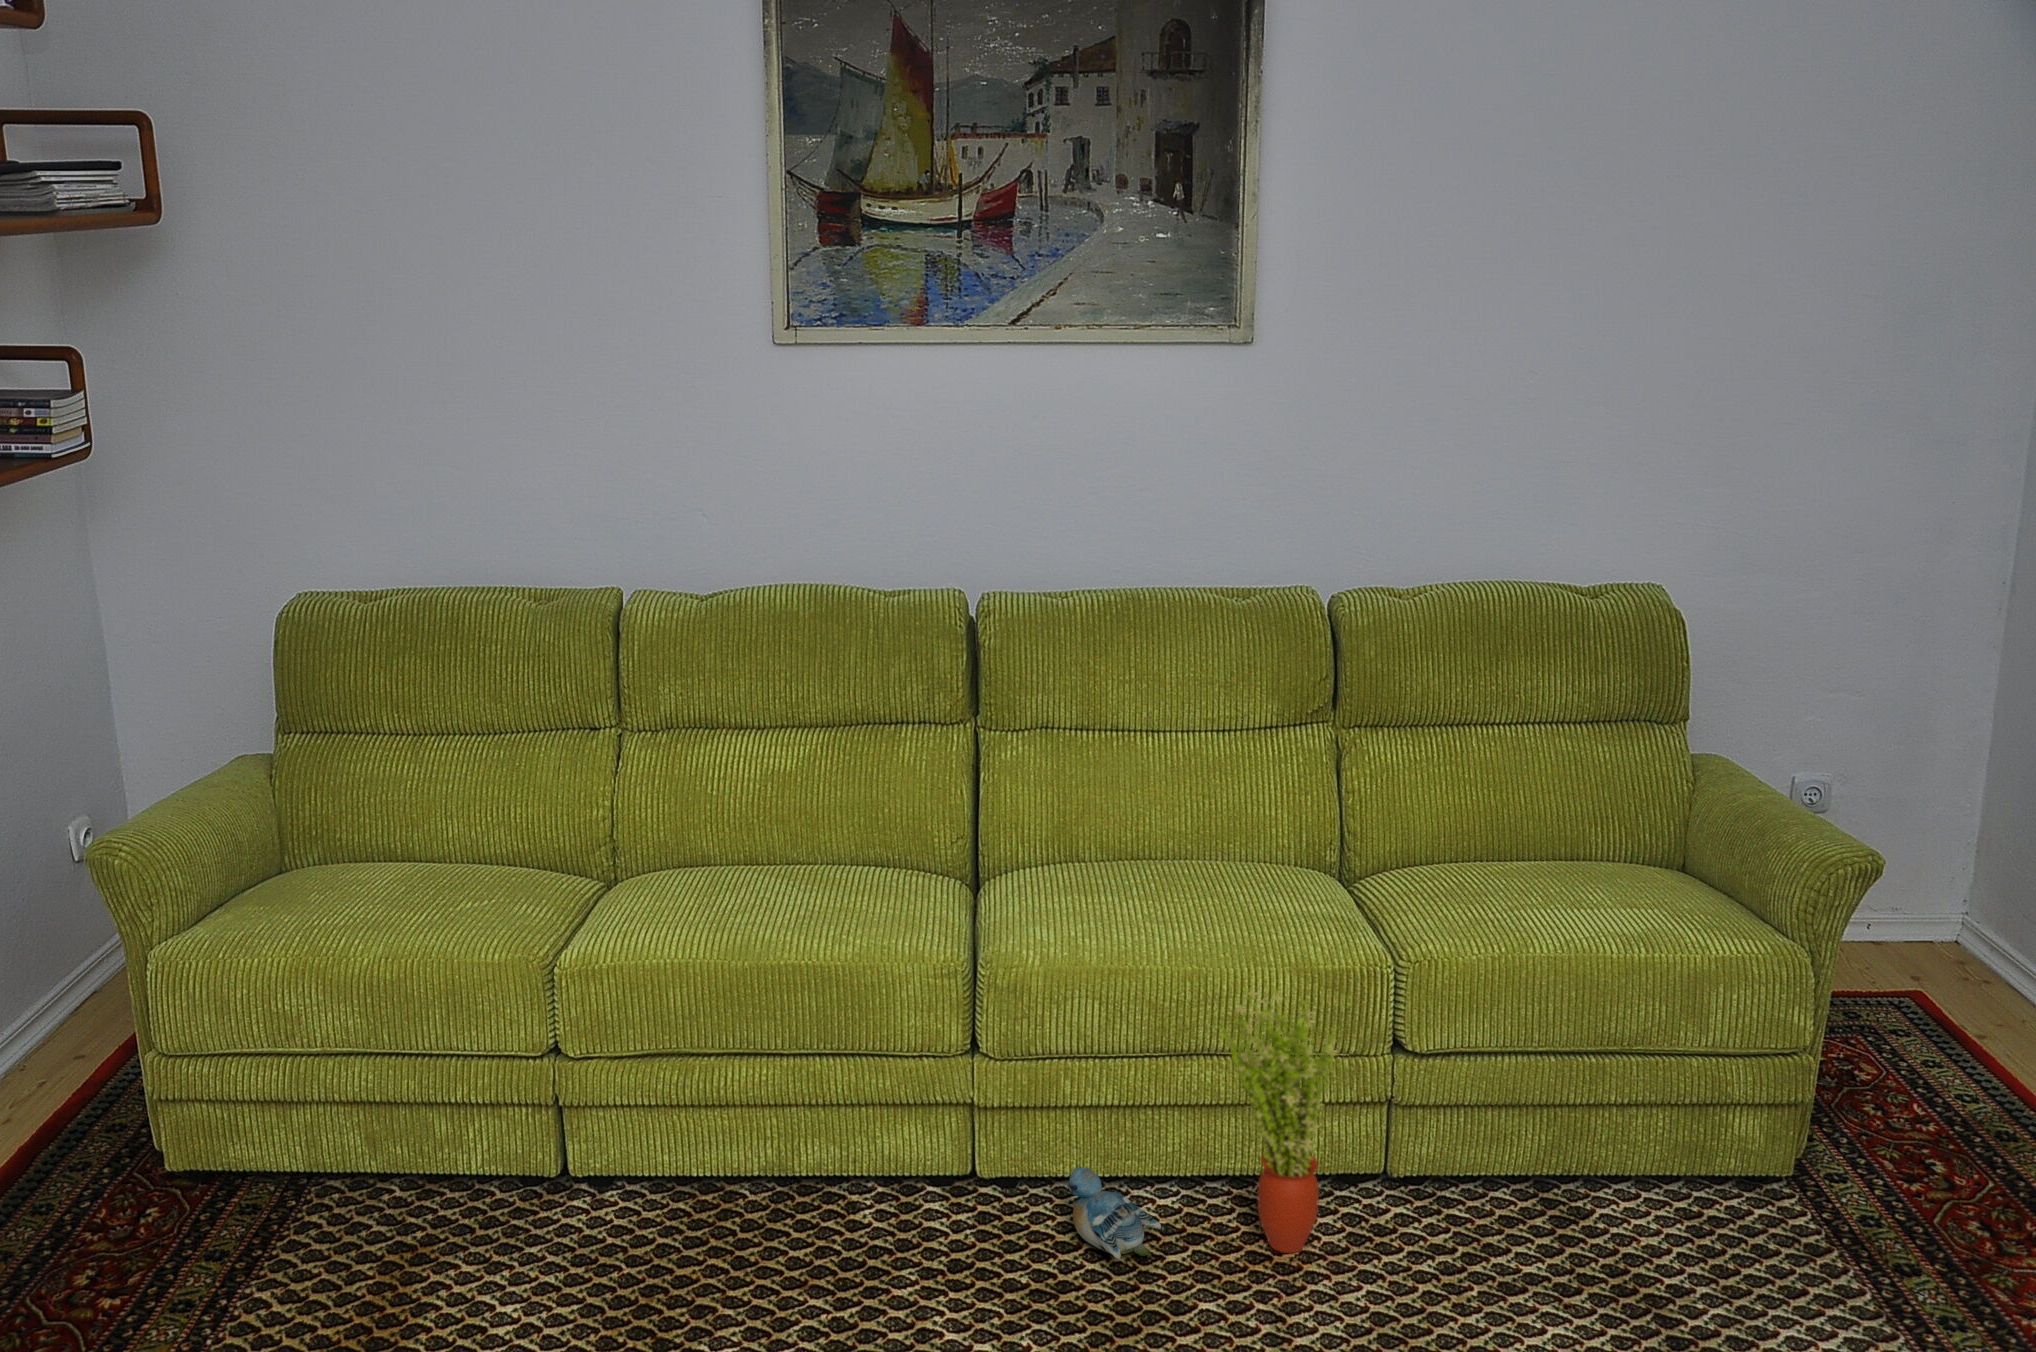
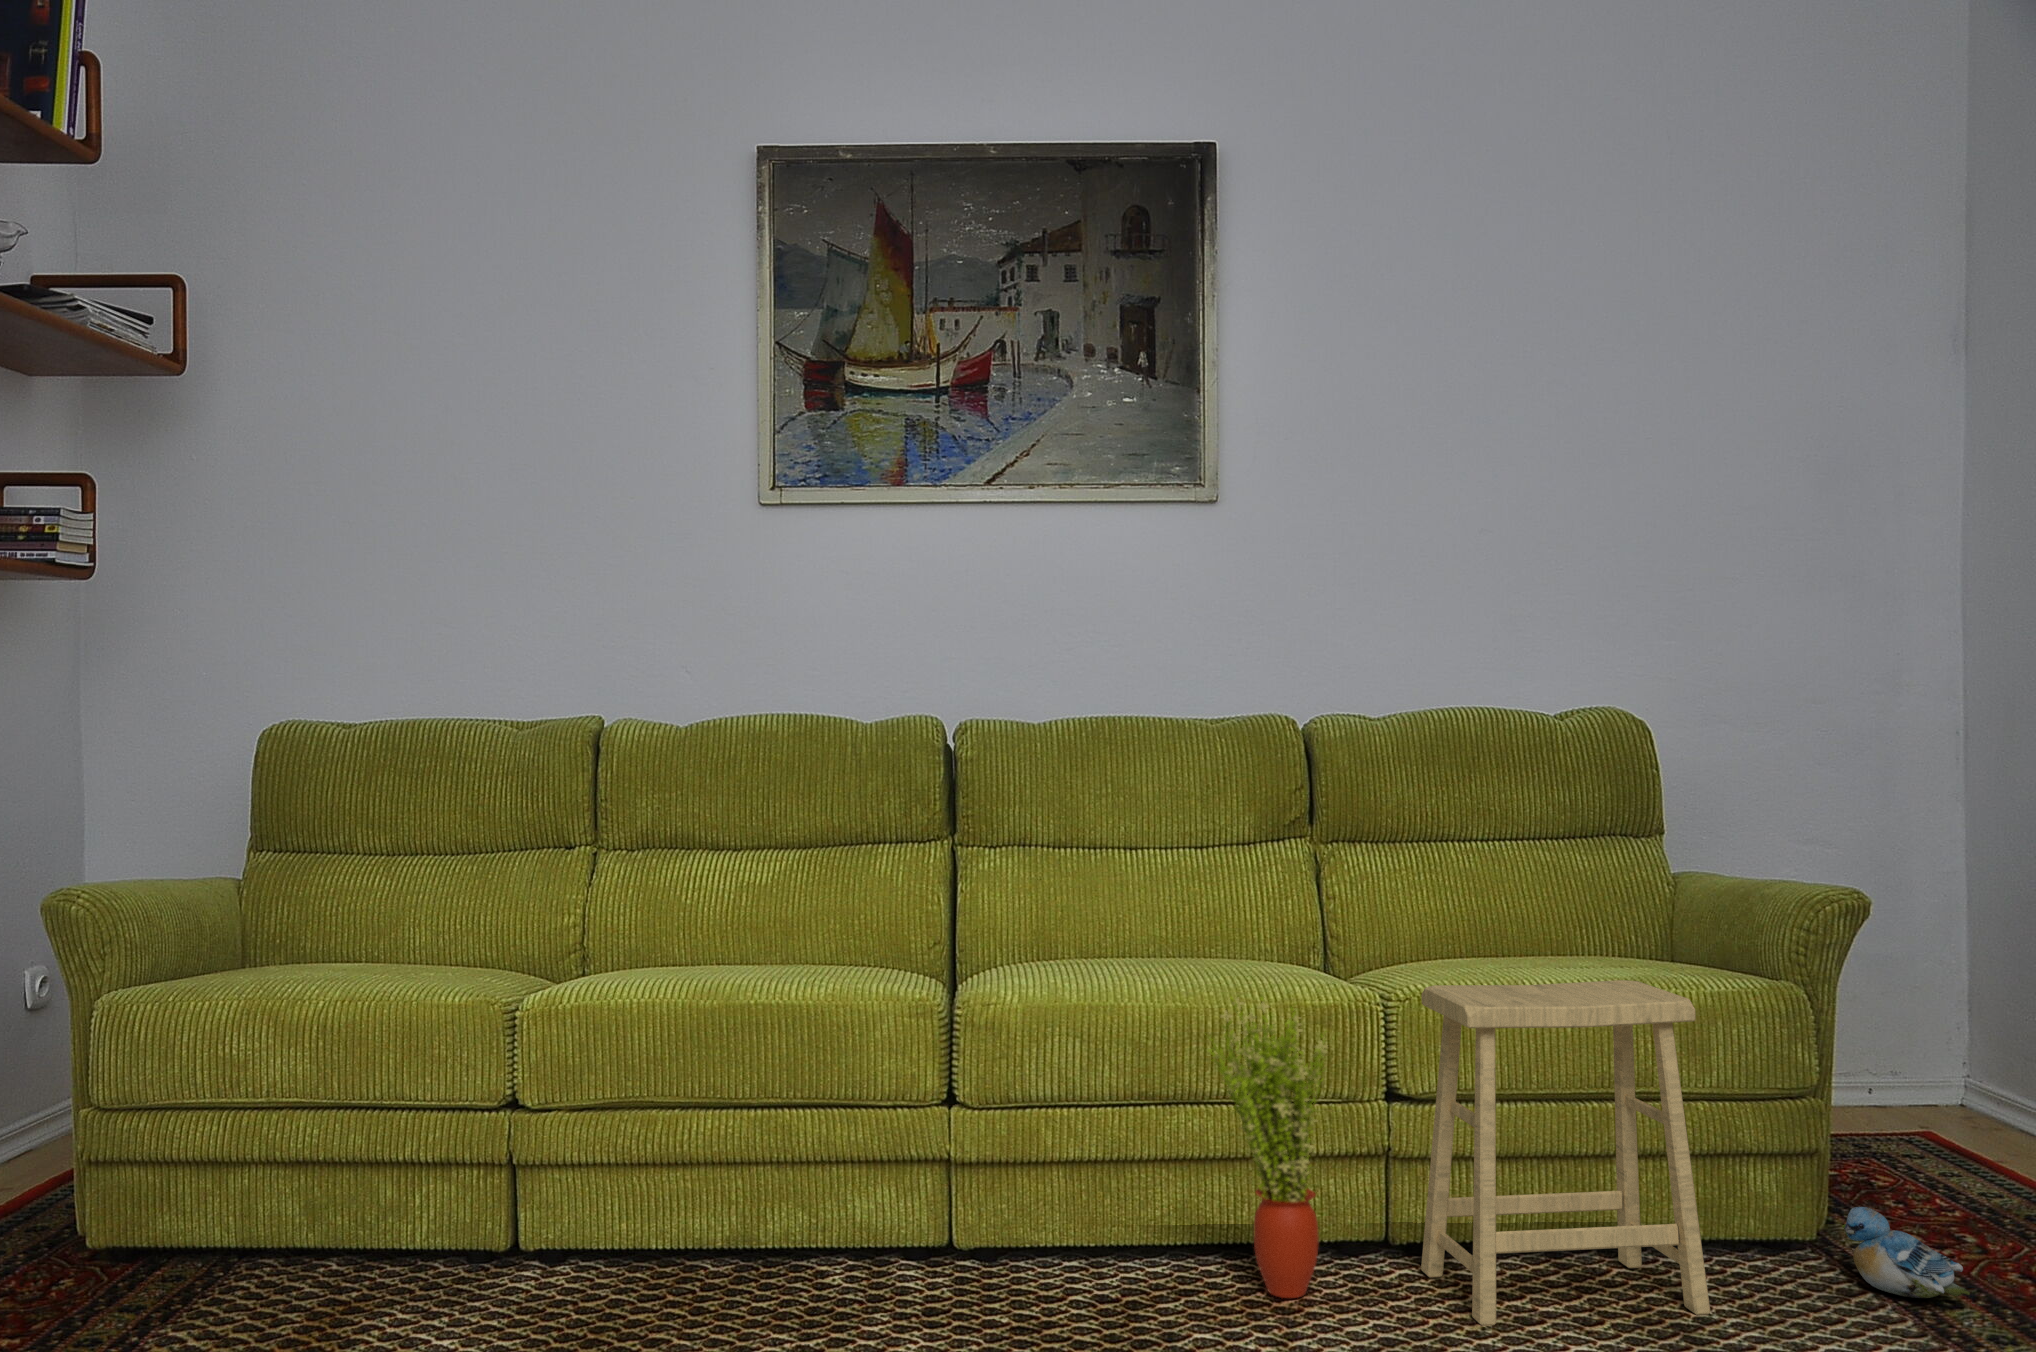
footstool: none [1414,963,1700,1296] -> present [1421,980,1710,1326]
plush toy: present [1069,1167,1161,1260] -> present [1842,1207,1970,1298]

